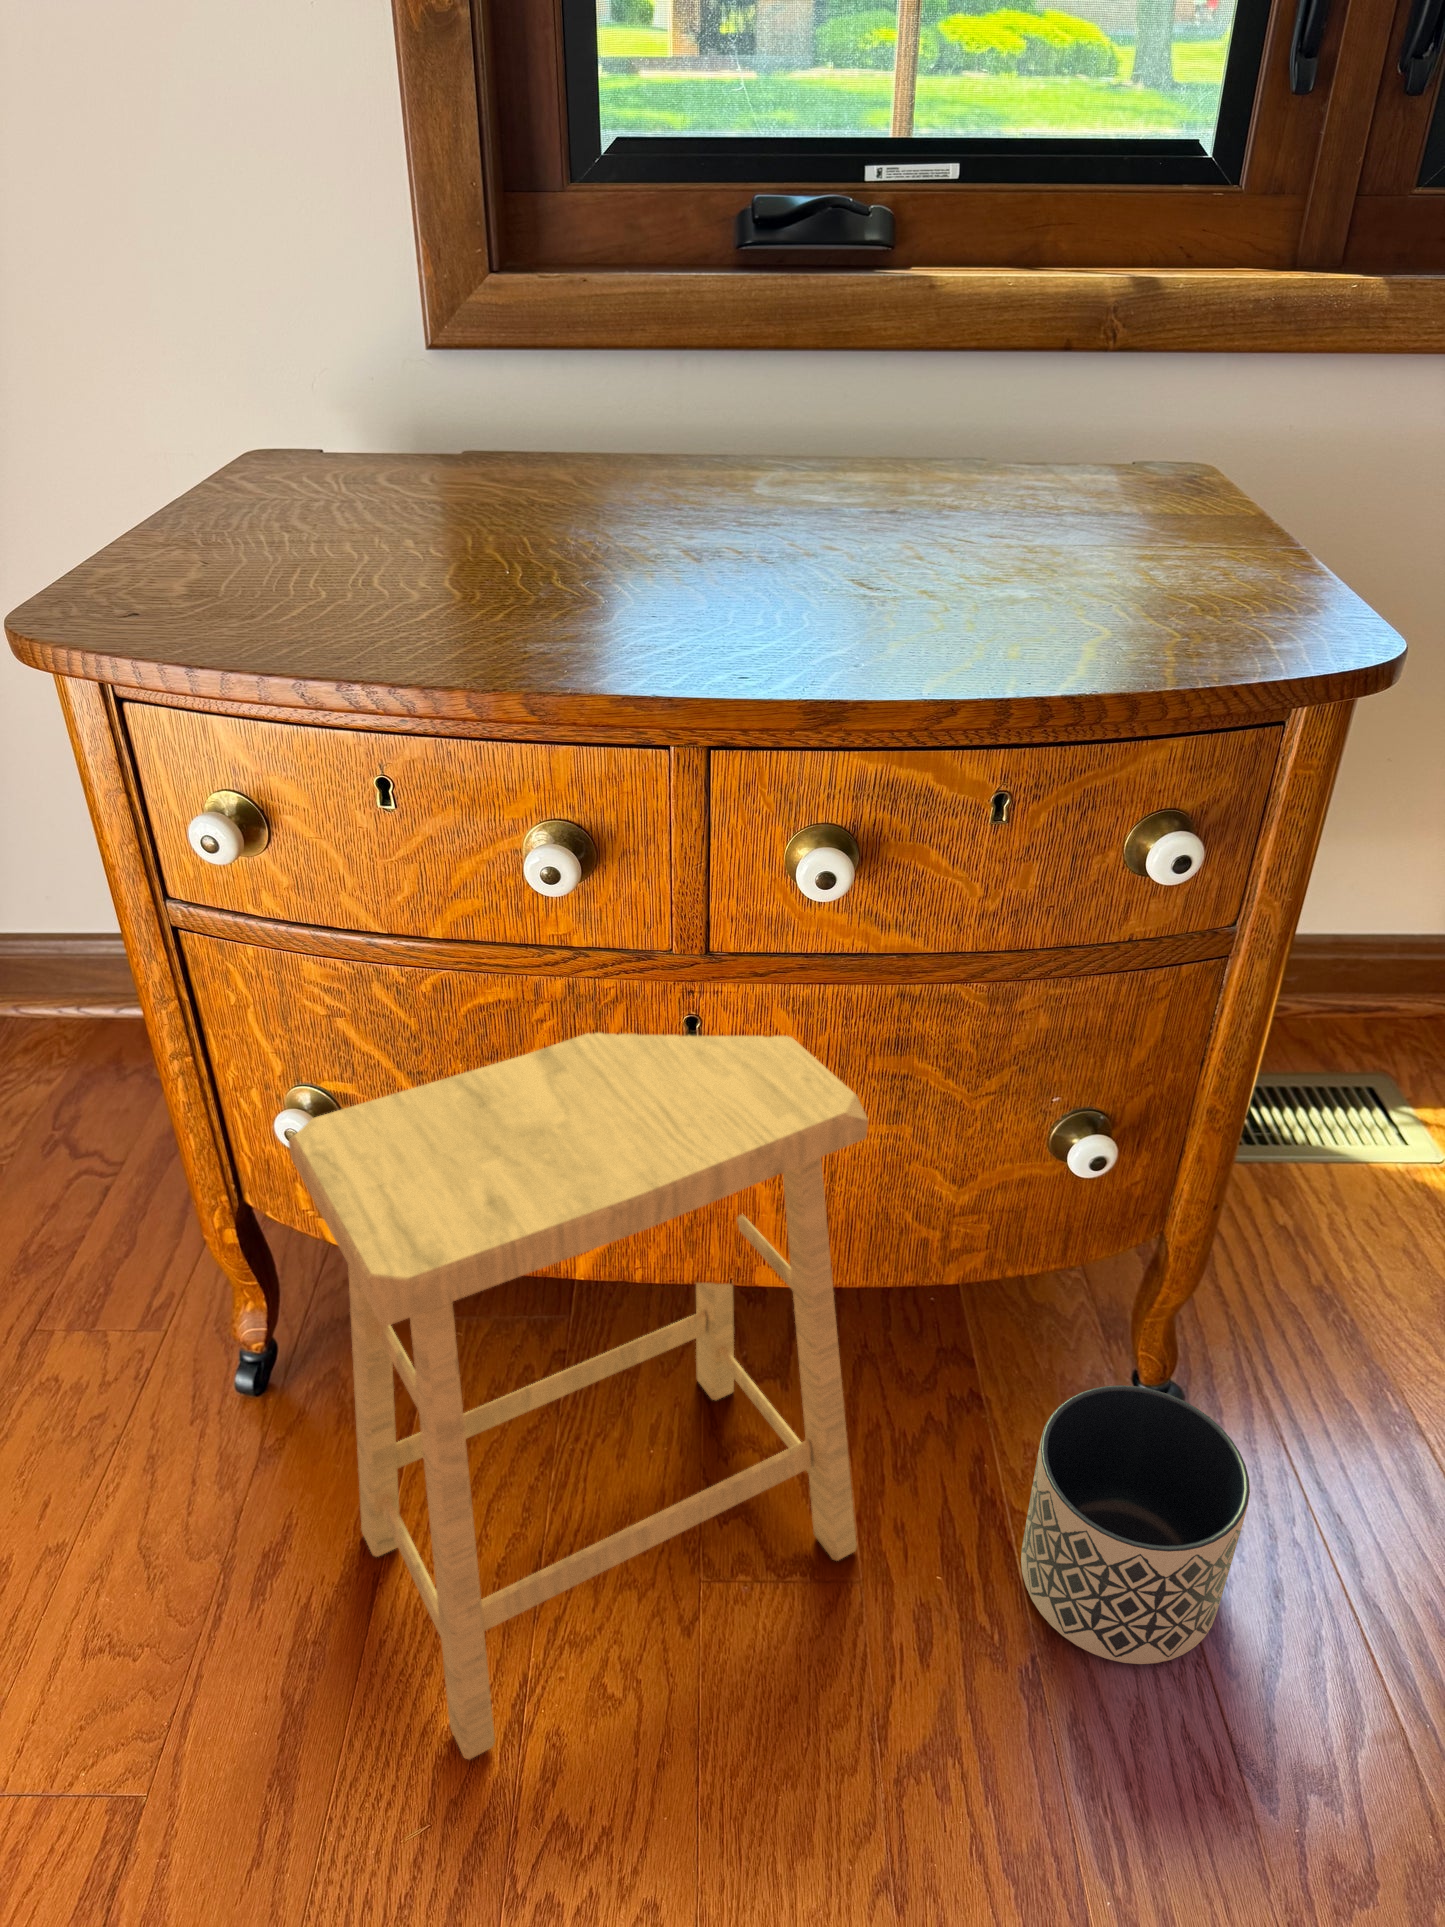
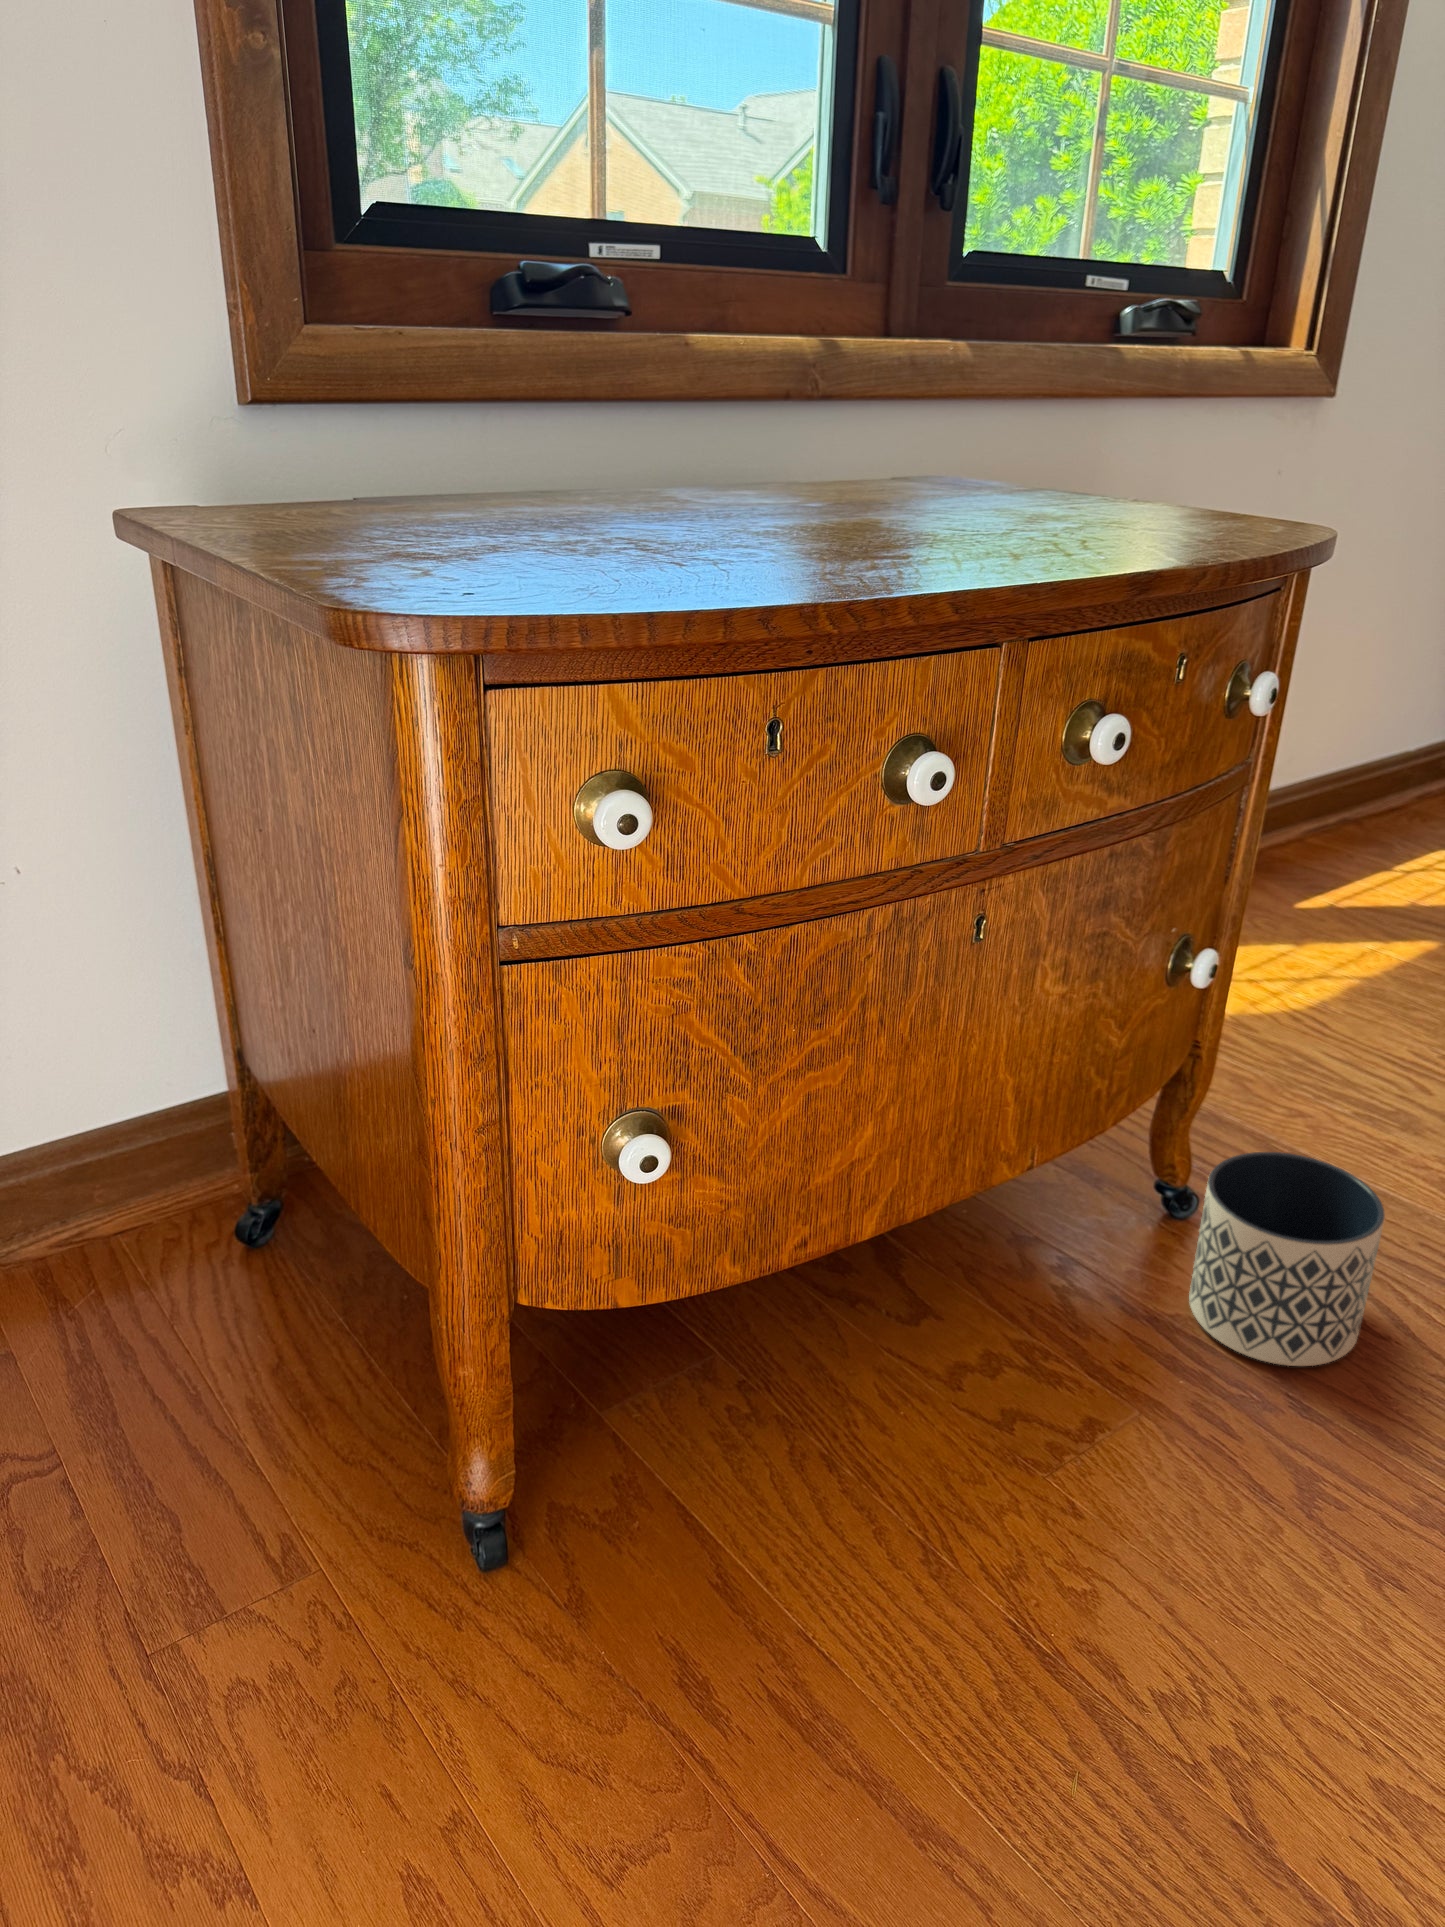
footstool: present [289,1033,868,1759] -> none [743,907,1147,1705]

